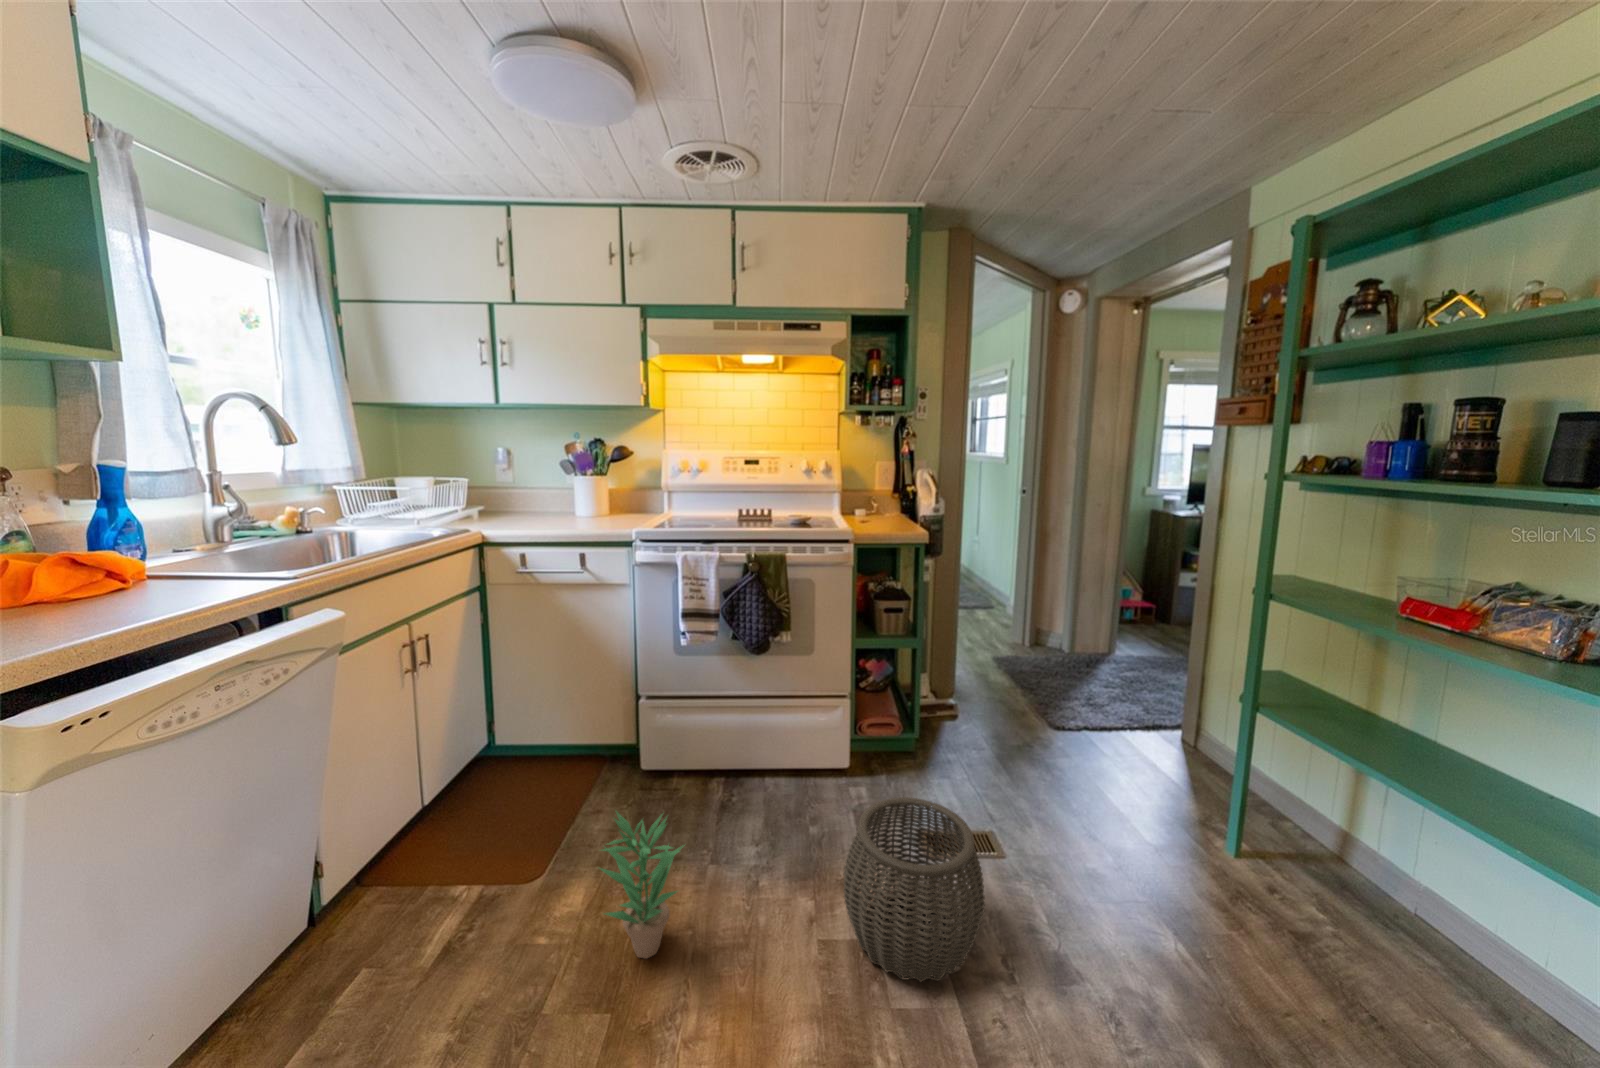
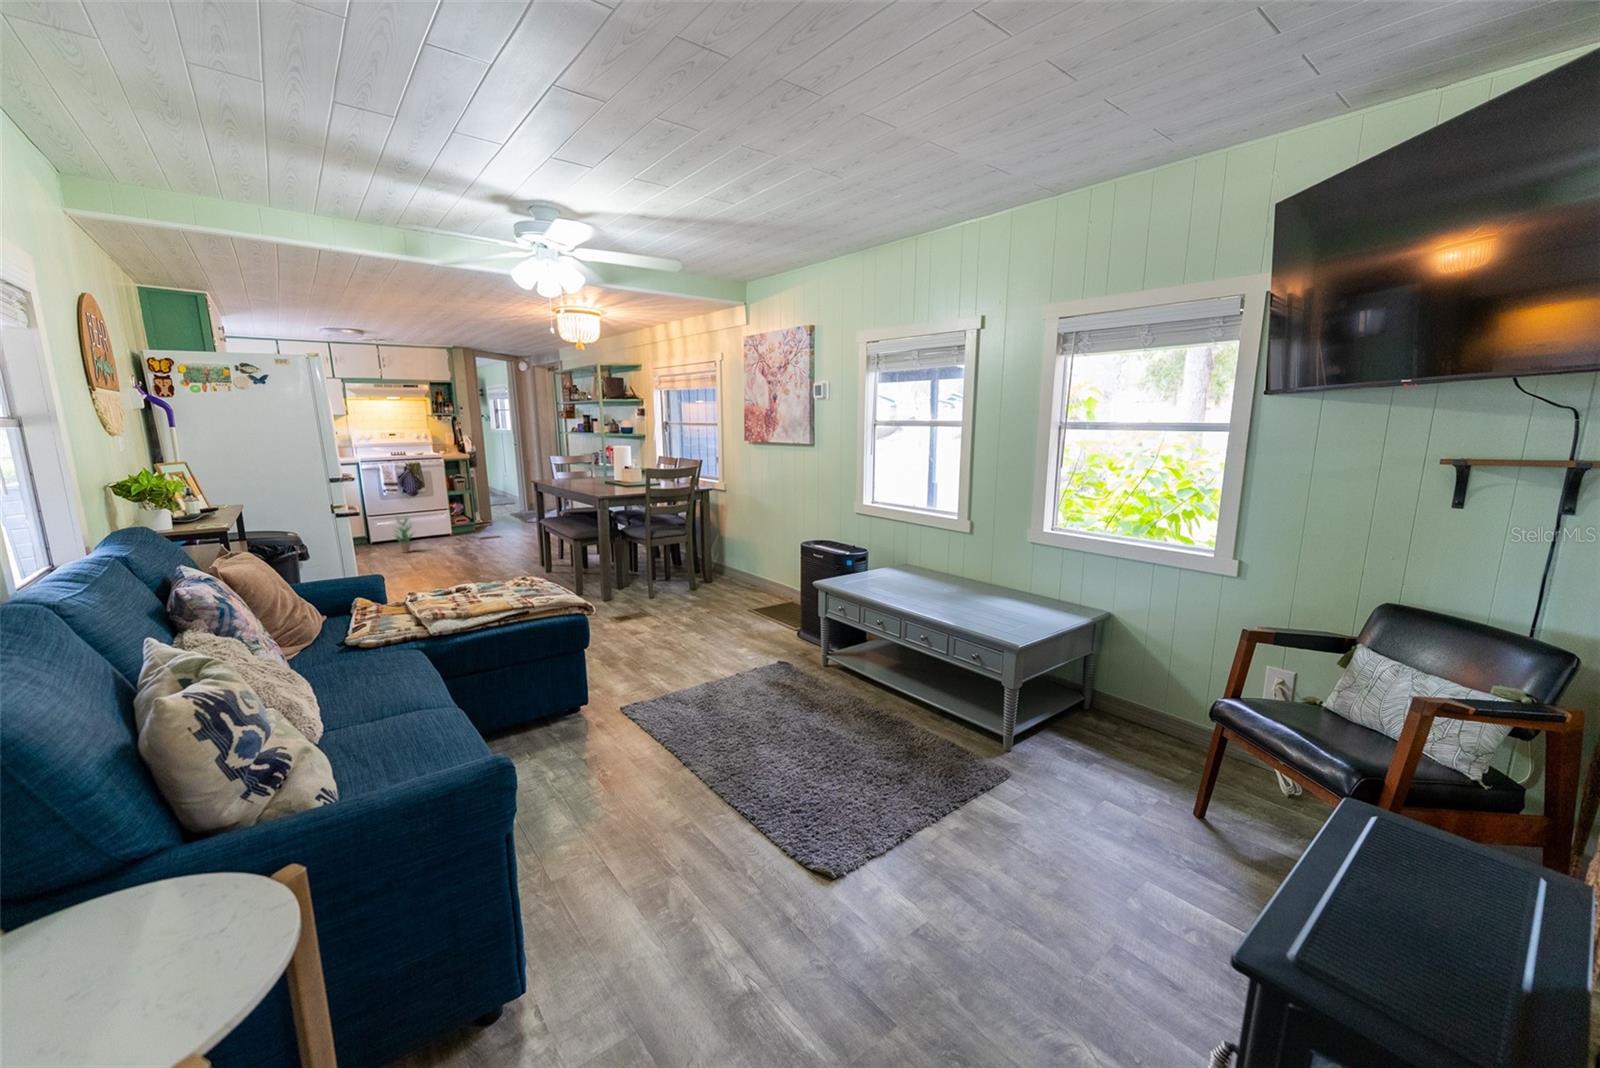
woven basket: present [843,797,985,982] -> none [457,514,493,545]

